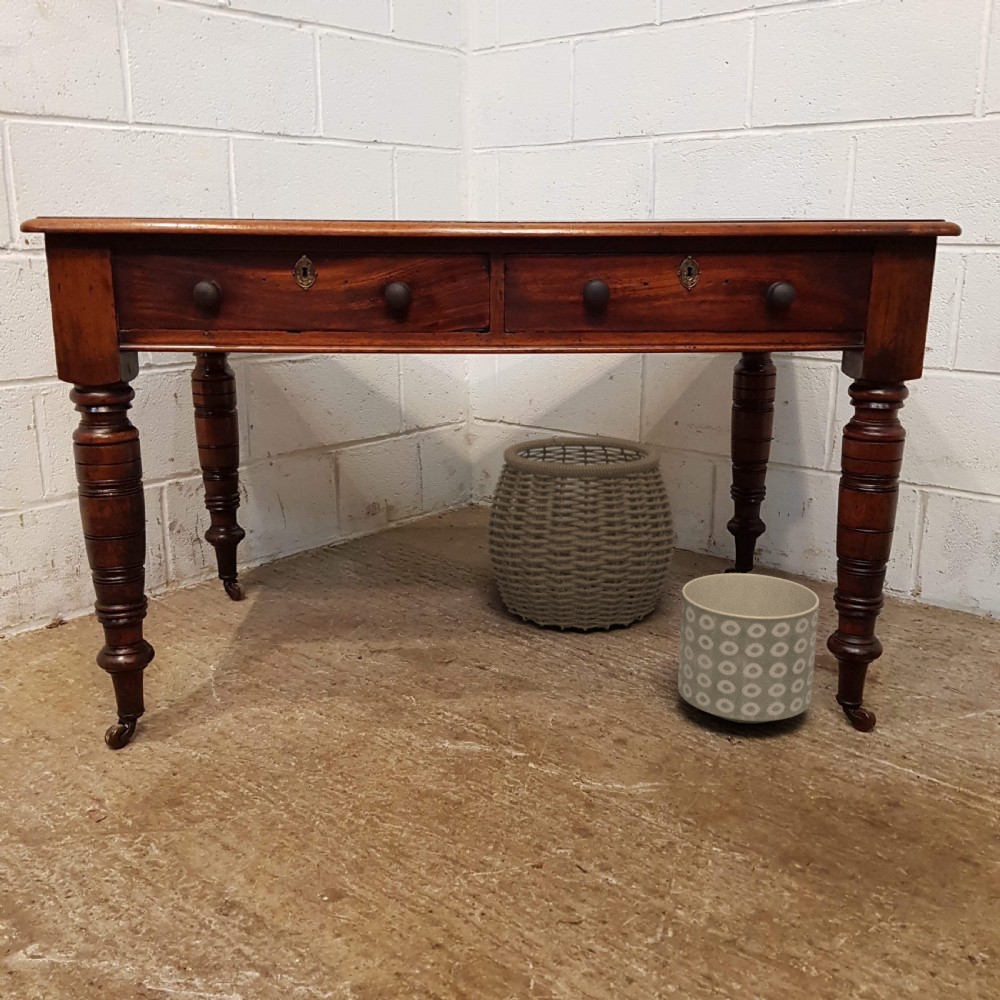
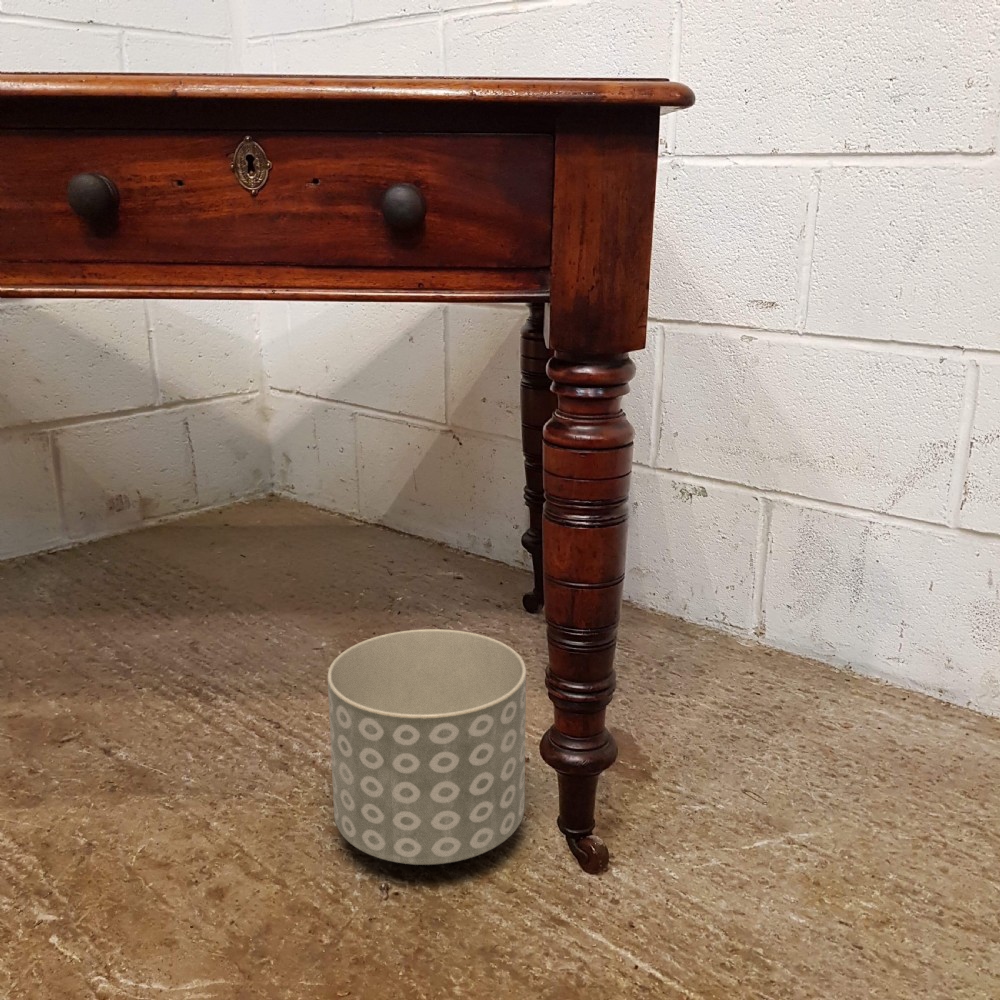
woven basket: present [486,437,675,630] -> none [168,421,427,688]

